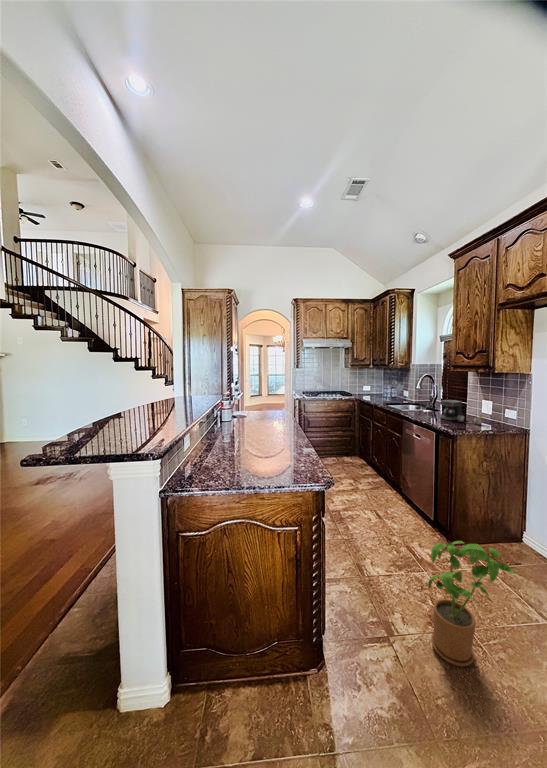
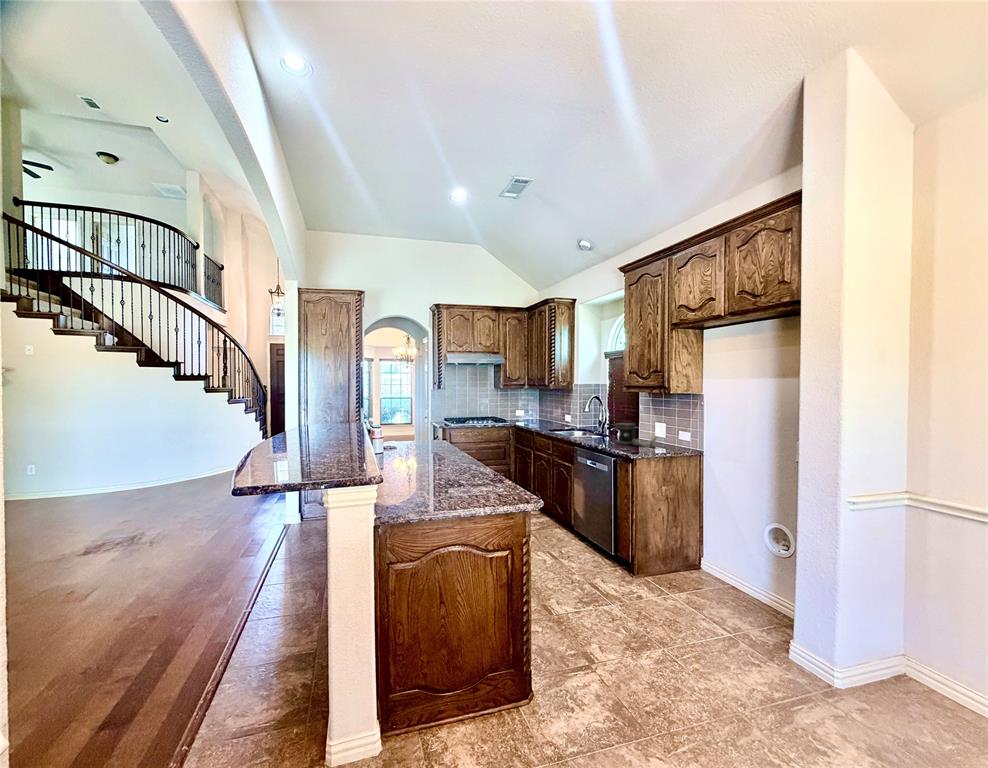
house plant: present [428,541,515,666] -> none [629,549,704,676]

